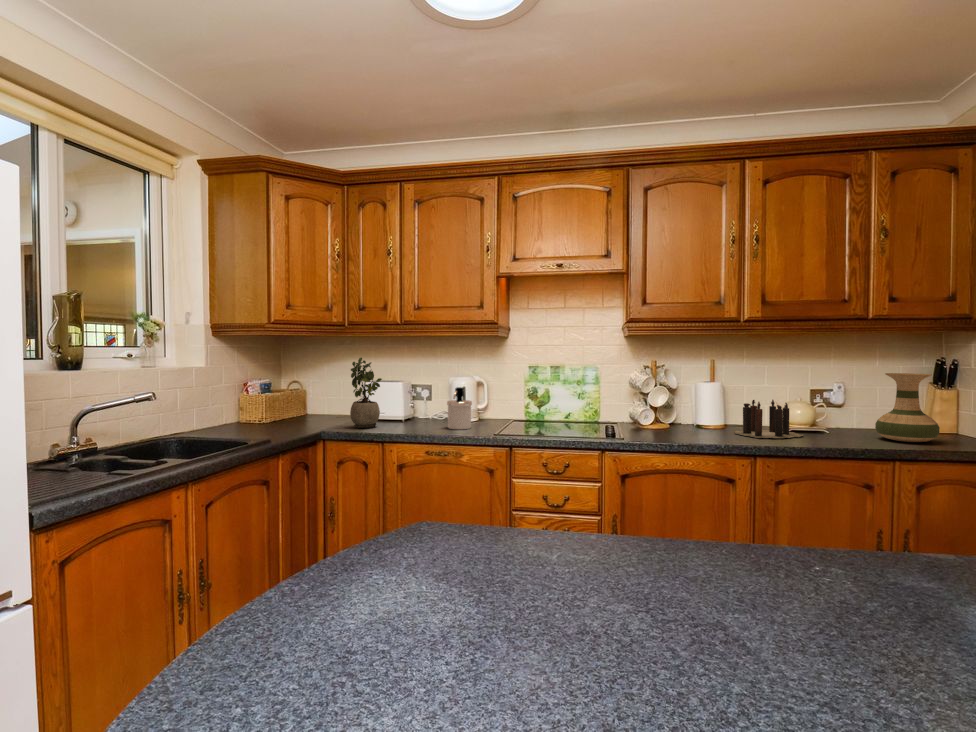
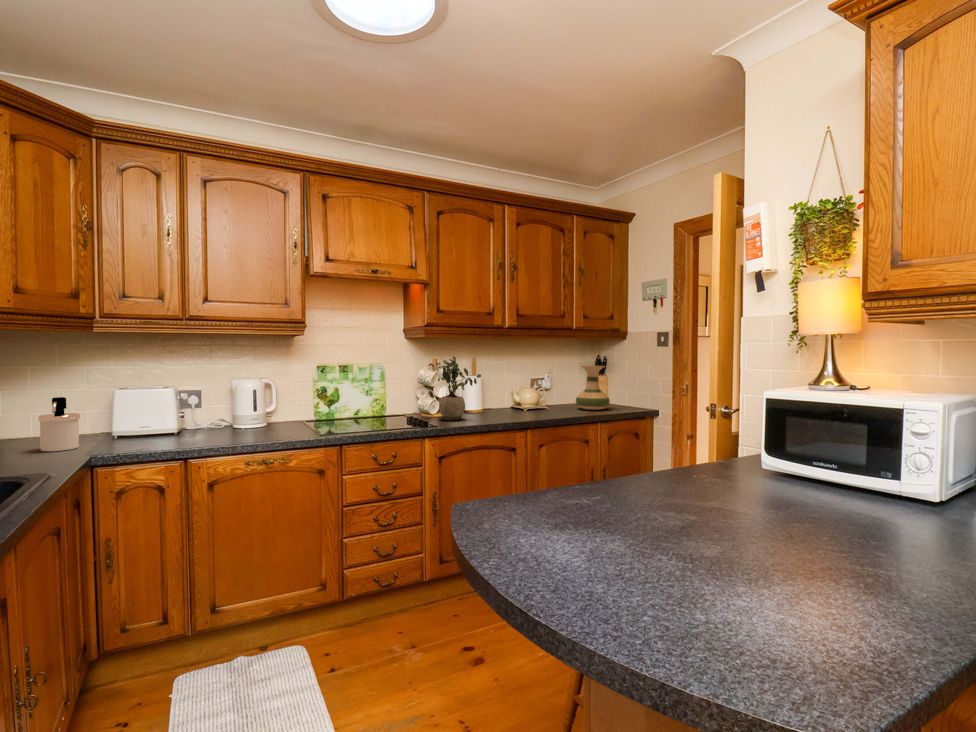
potted plant: present [350,357,382,428] -> present [439,356,481,421]
soap dispenser: present [447,387,472,429] -> present [38,397,80,451]
candle: present [735,400,803,438] -> none [491,387,544,416]

